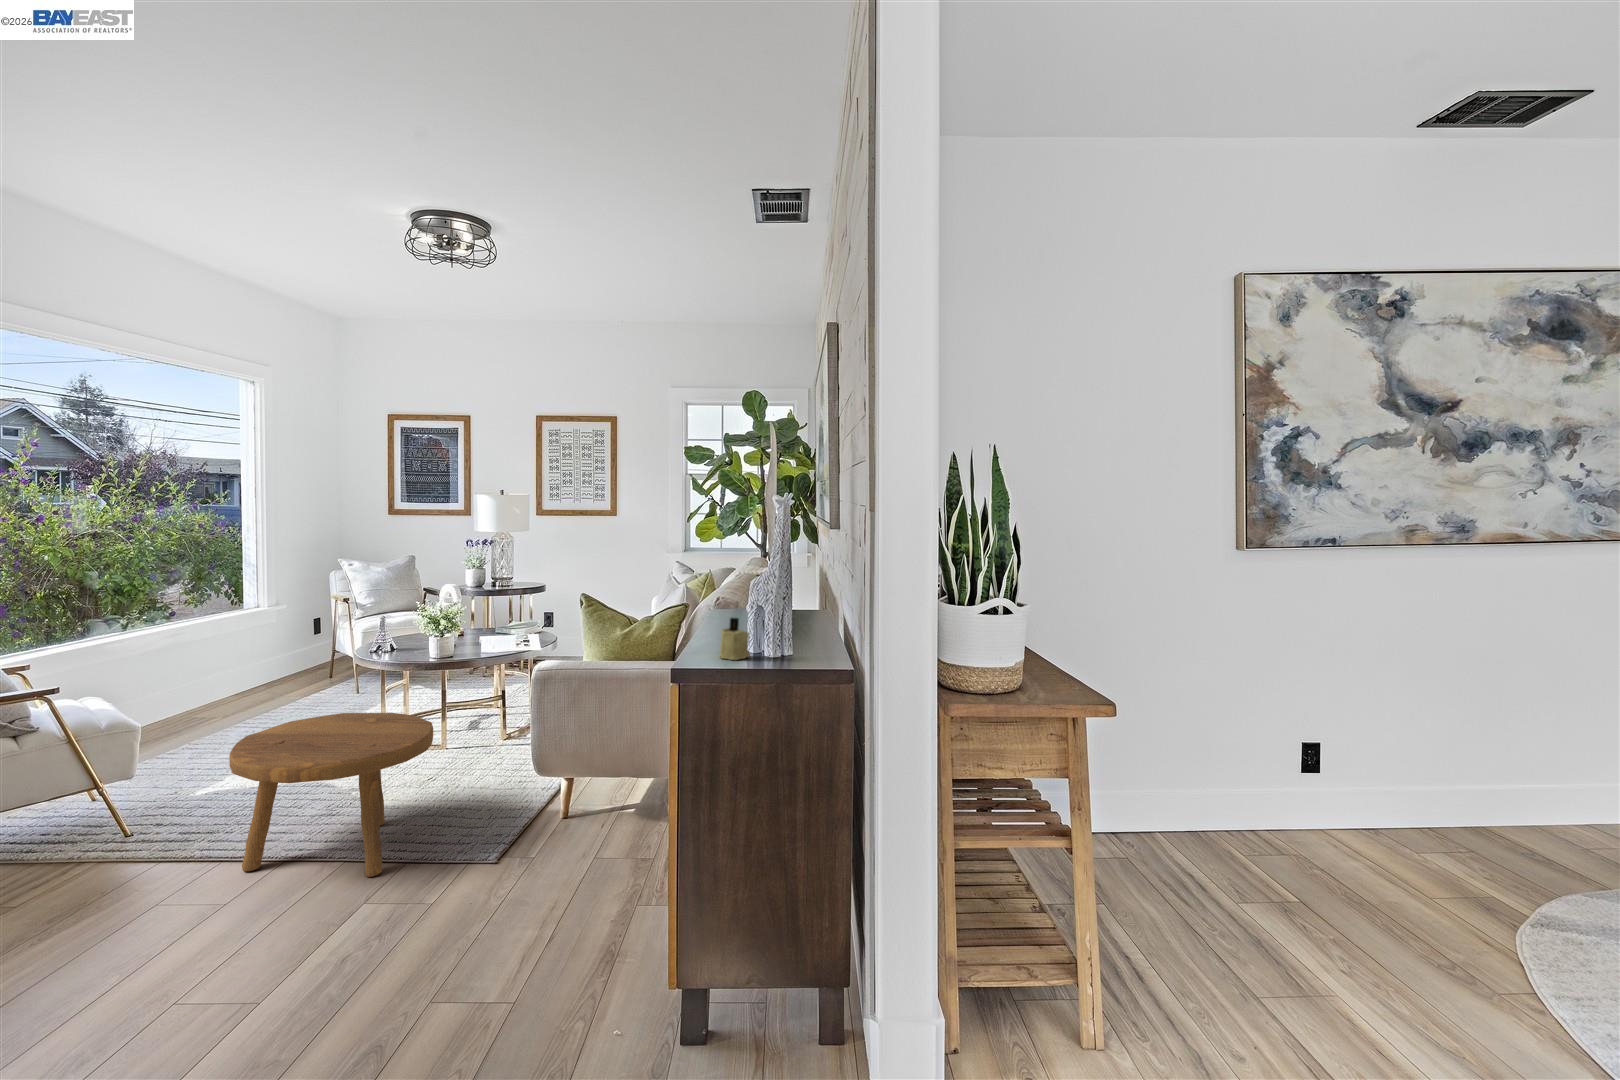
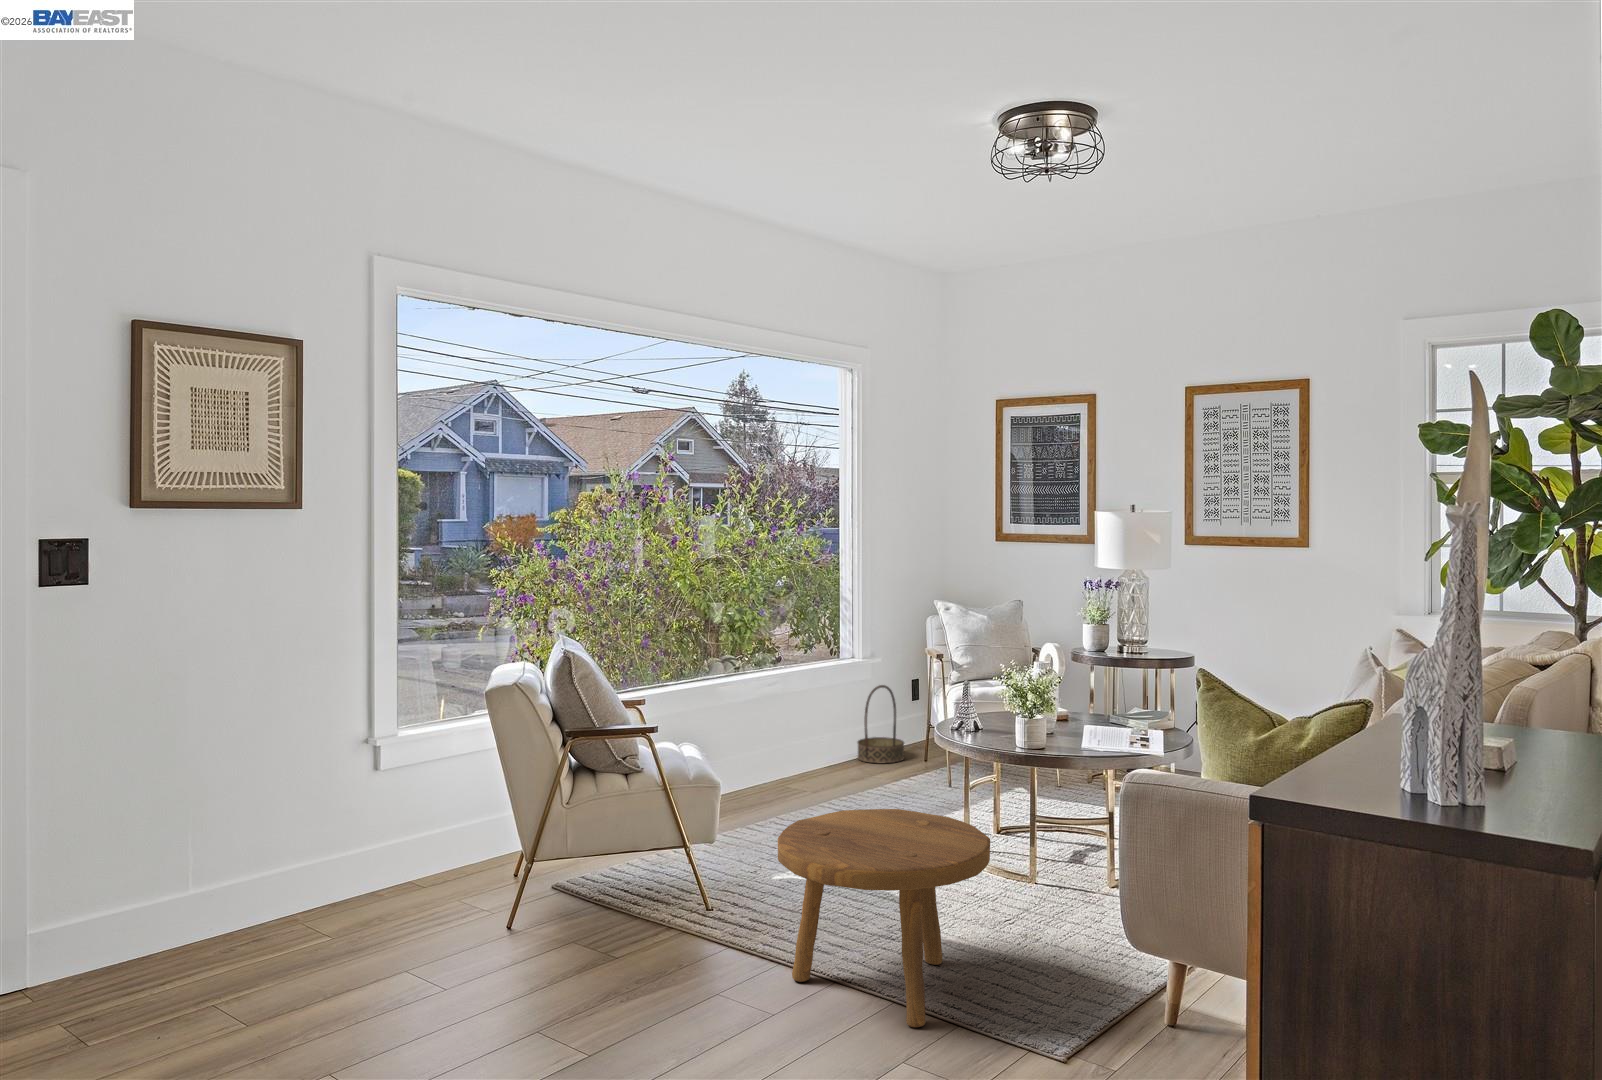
candle: present [720,618,750,660] -> none [1334,728,1396,805]
basket: none [262,619,309,683] -> present [858,685,904,763]

